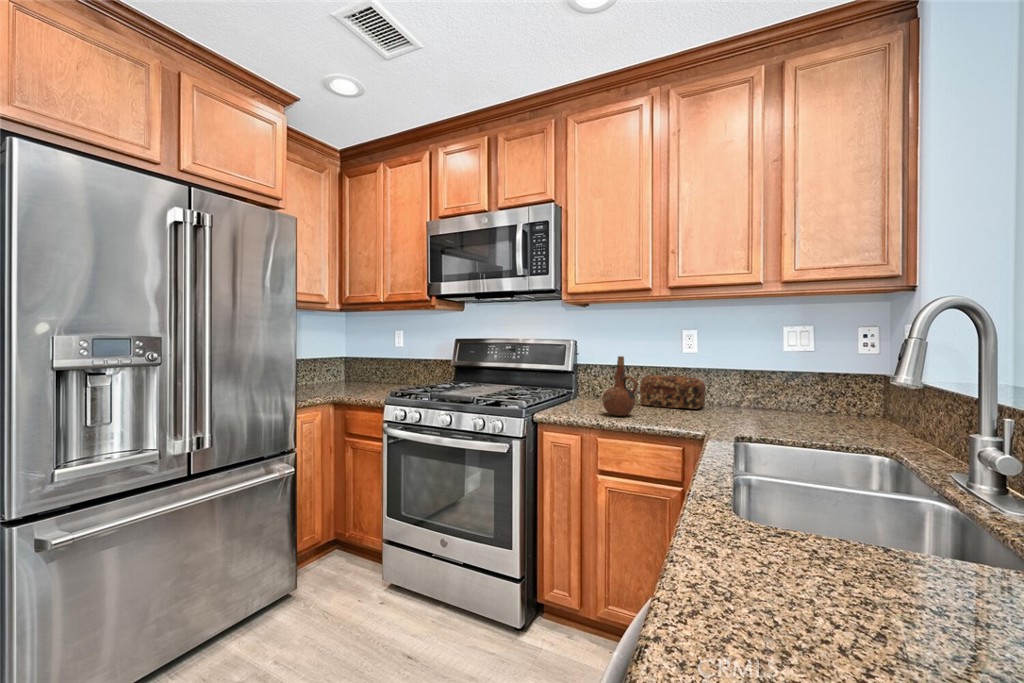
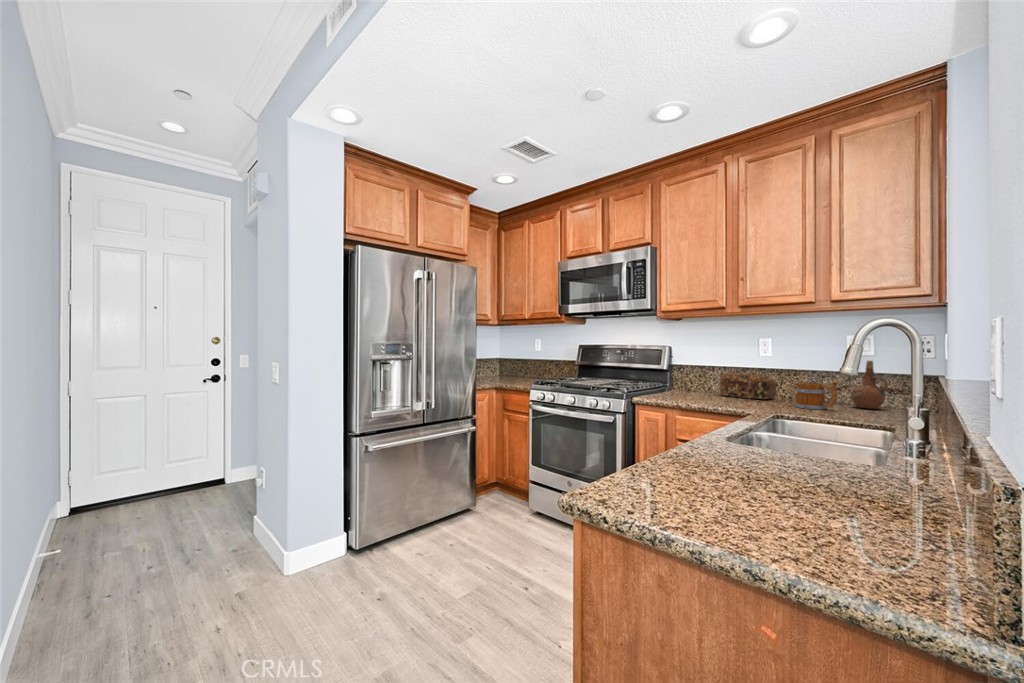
ceramic pitcher: present [602,356,638,416] -> present [851,361,888,409]
mug: none [738,385,795,423] -> present [795,381,839,409]

